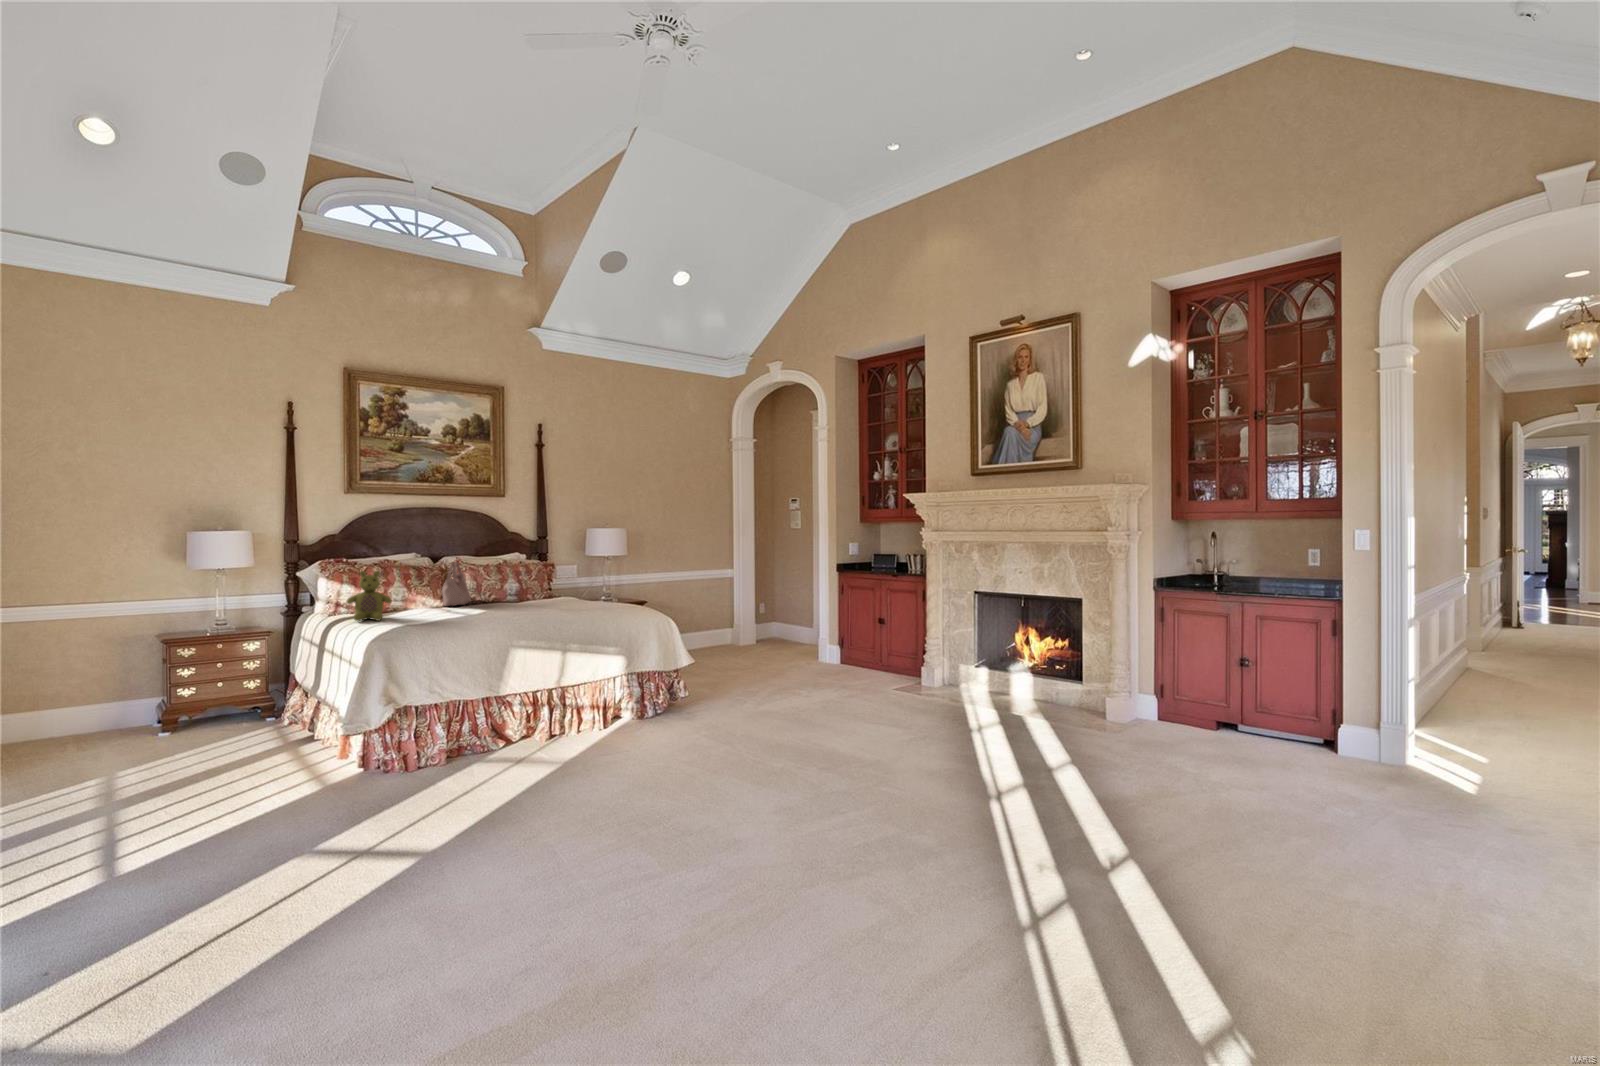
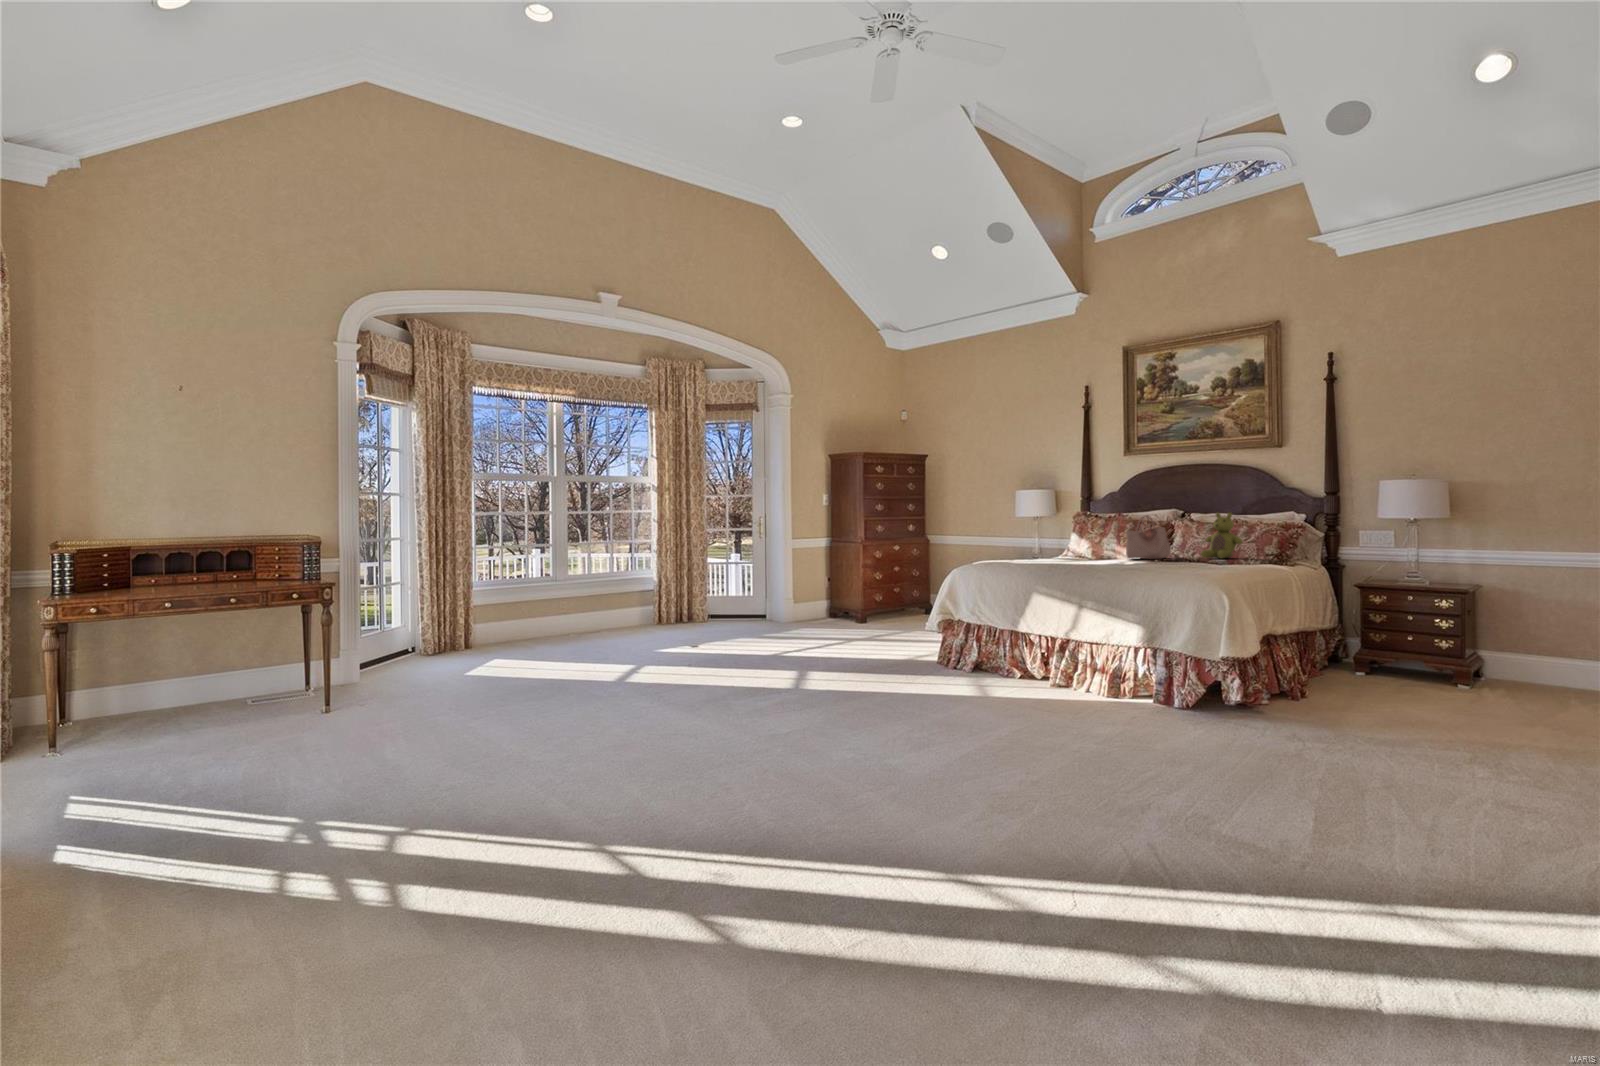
stuffed bear: present [347,571,391,621] -> present [1201,513,1242,559]

